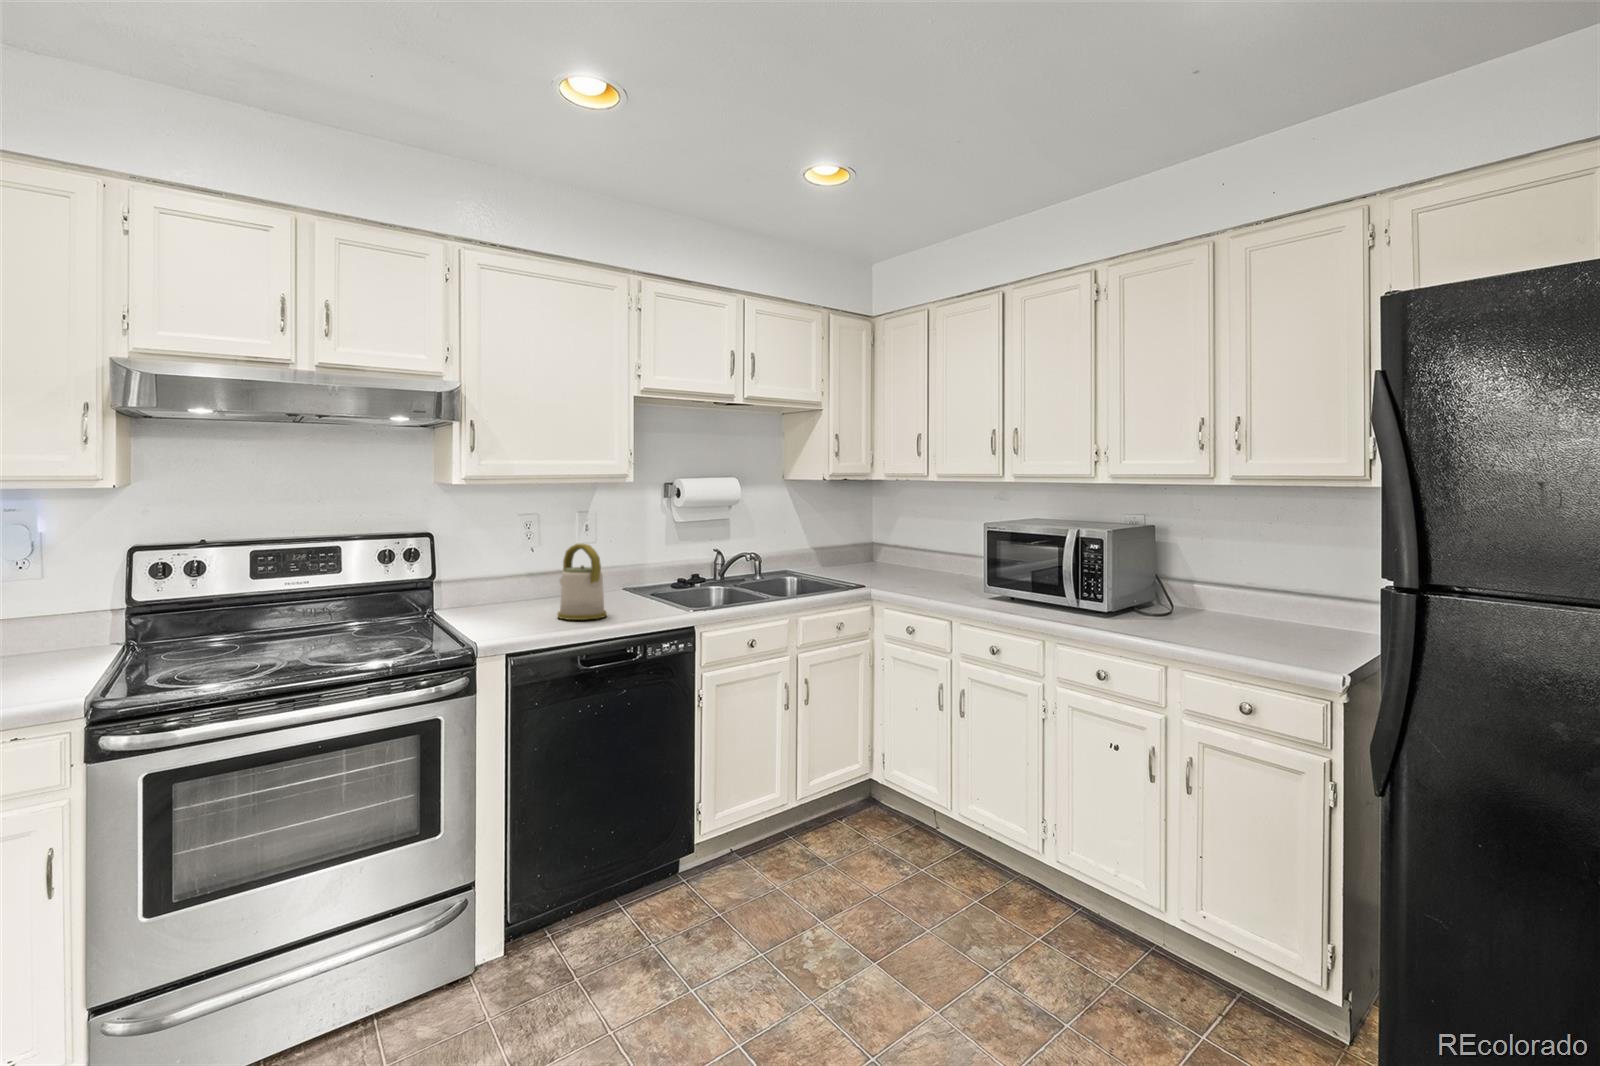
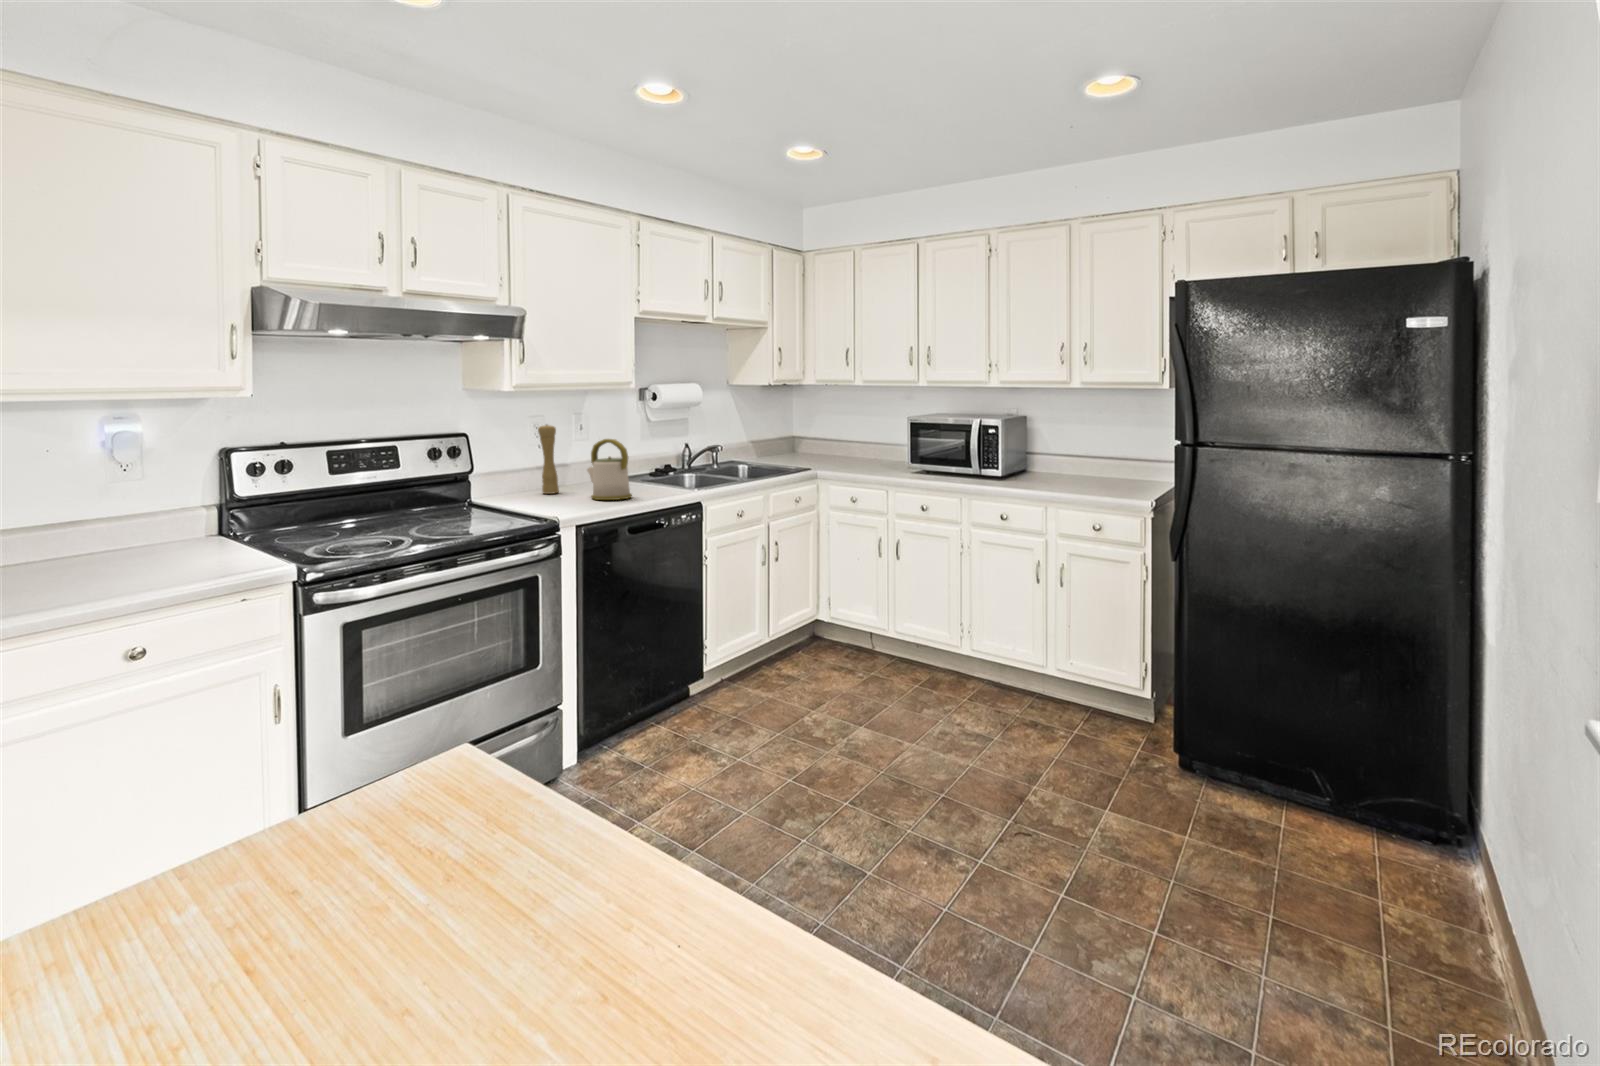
pepper mill: none [515,523,537,605] -> present [538,425,559,494]

